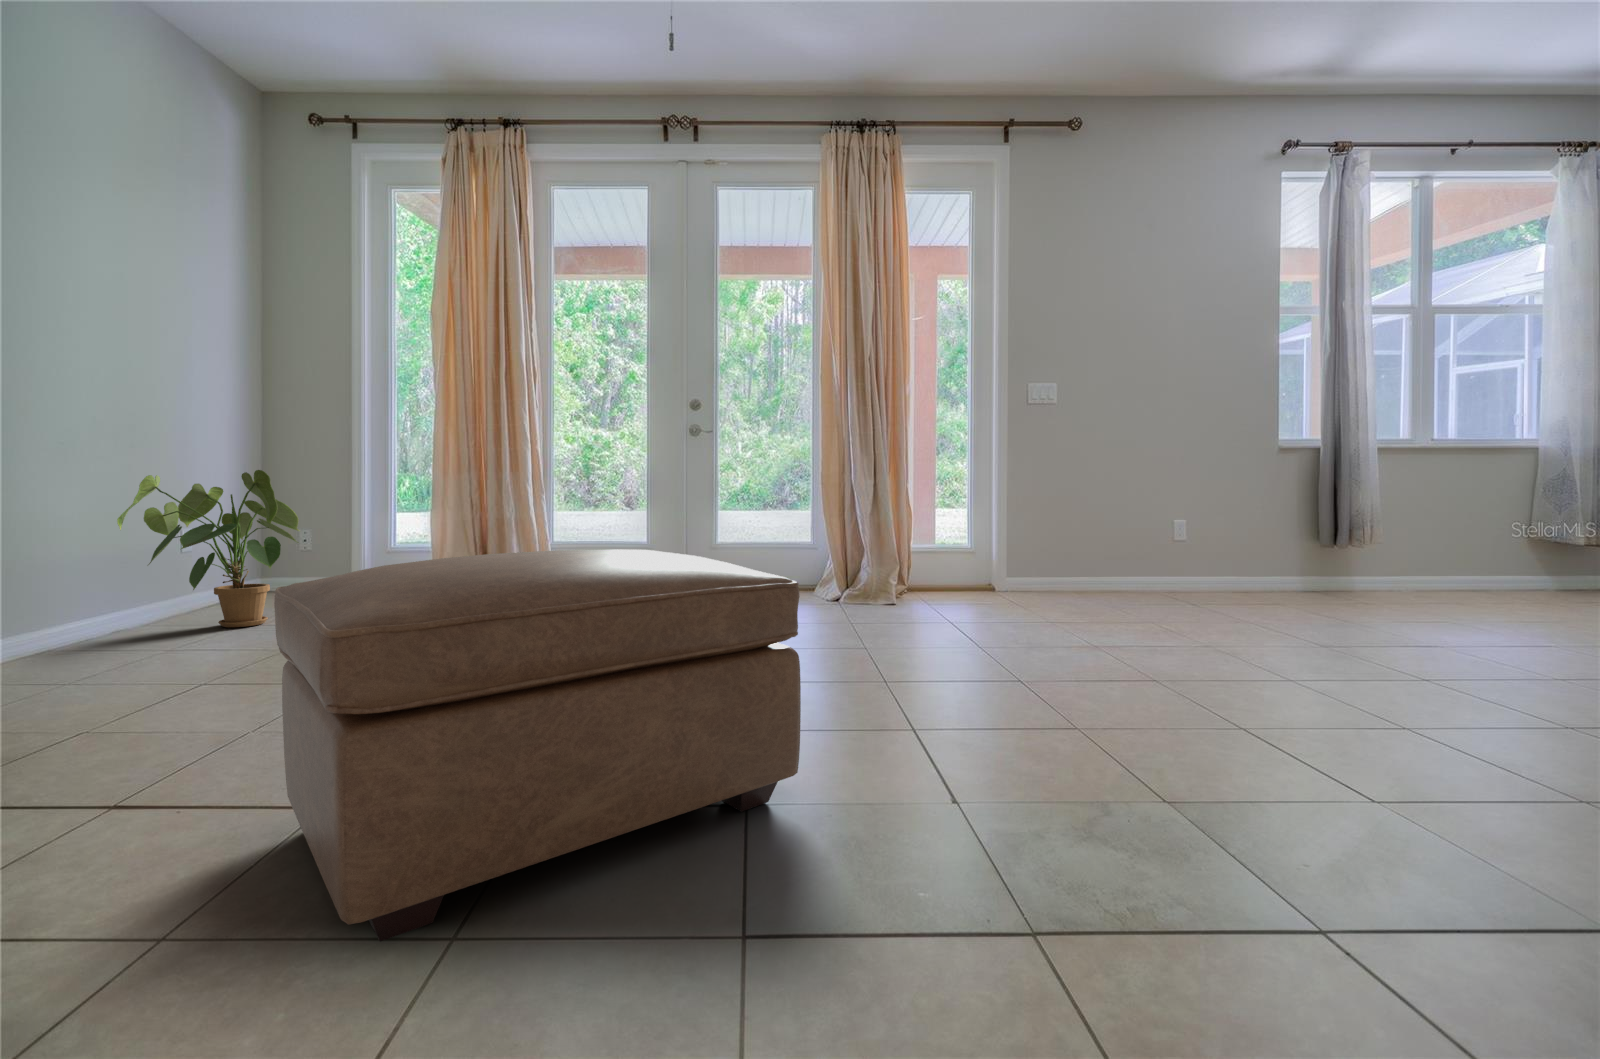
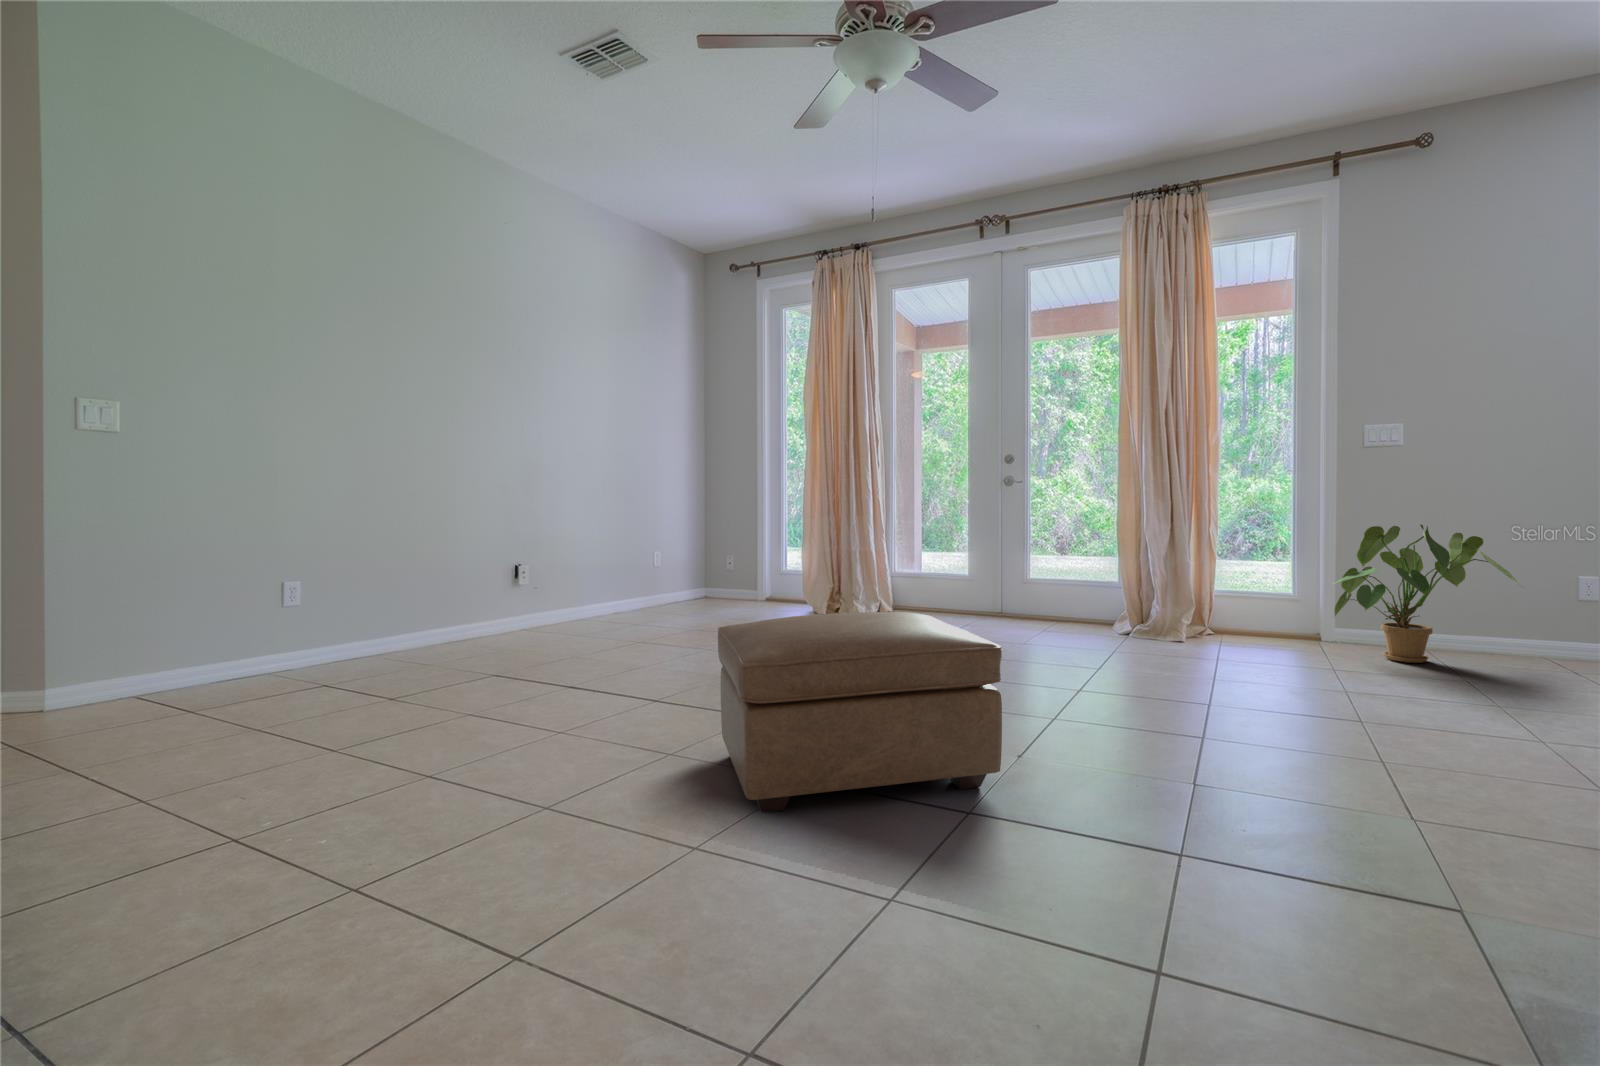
house plant: present [117,470,299,627] -> present [1334,524,1518,663]

